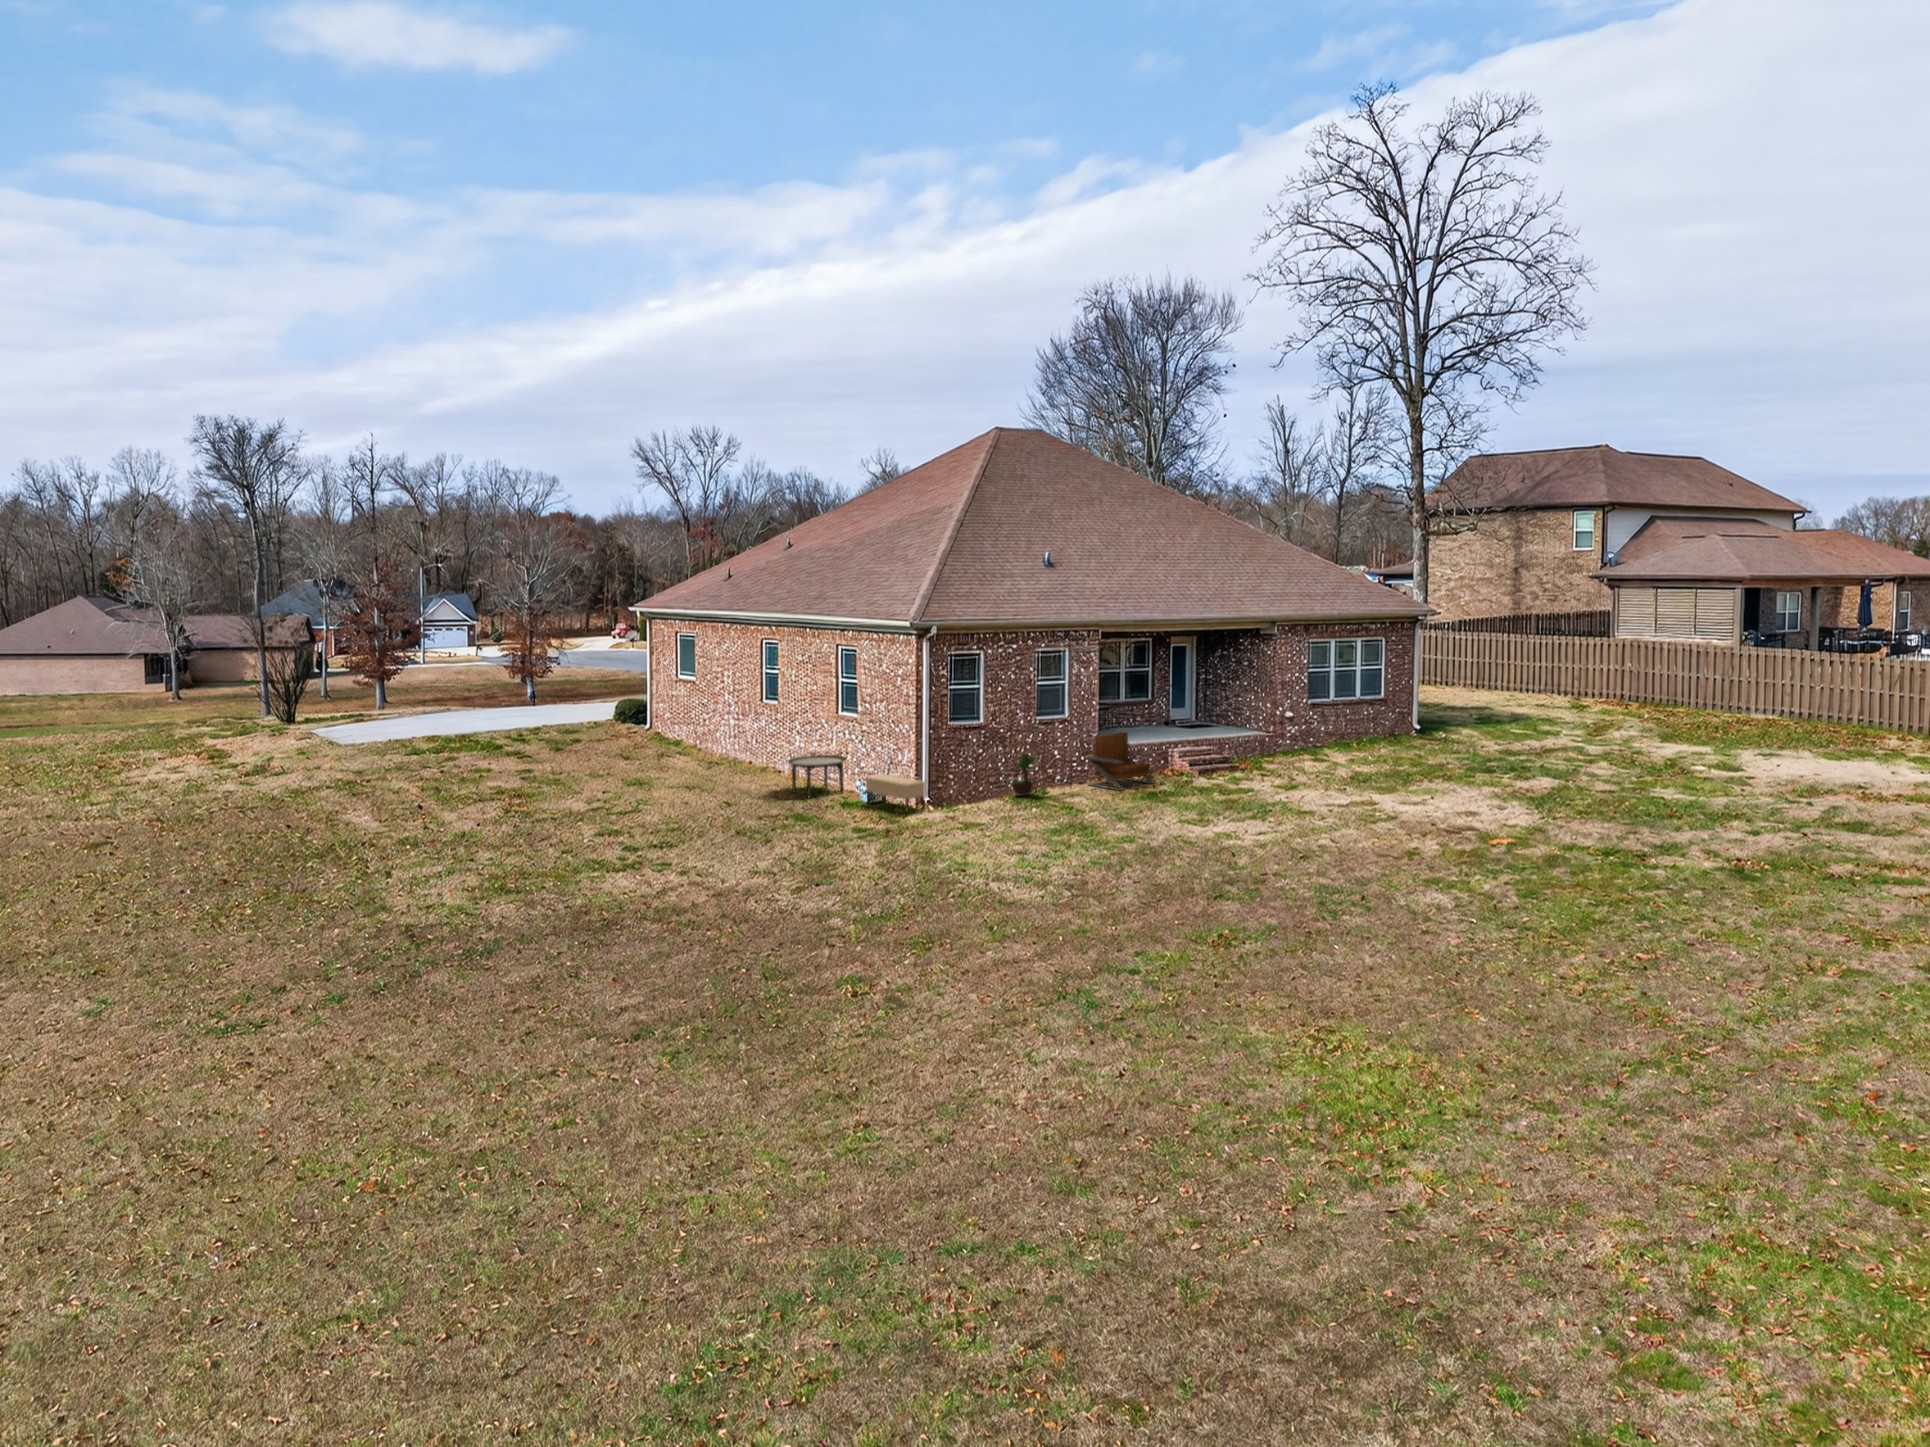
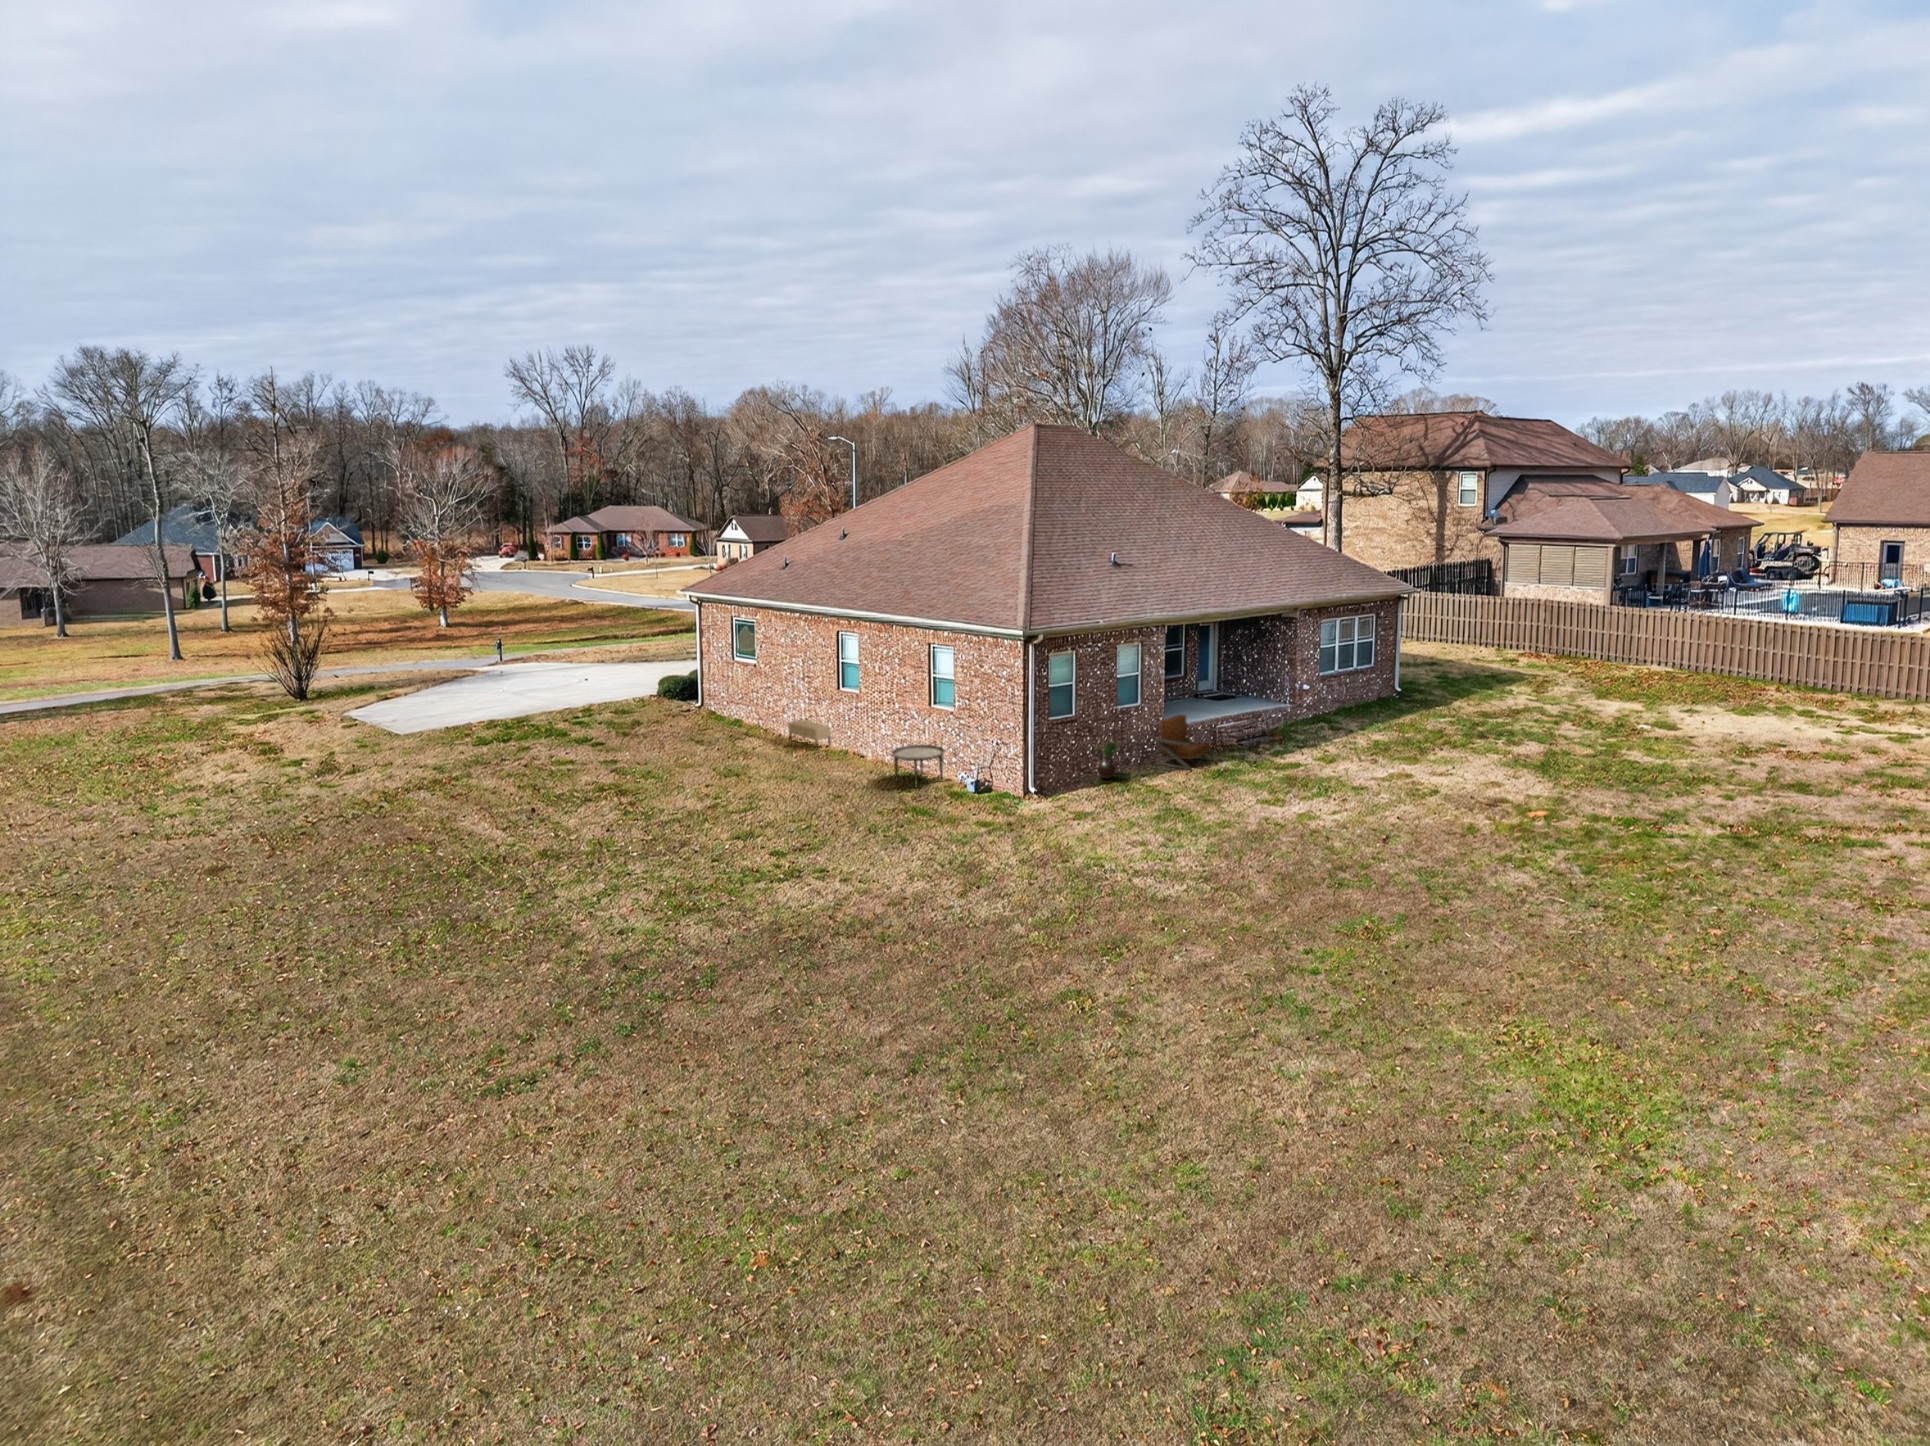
bench: present [866,774,925,812] -> present [788,720,831,749]

